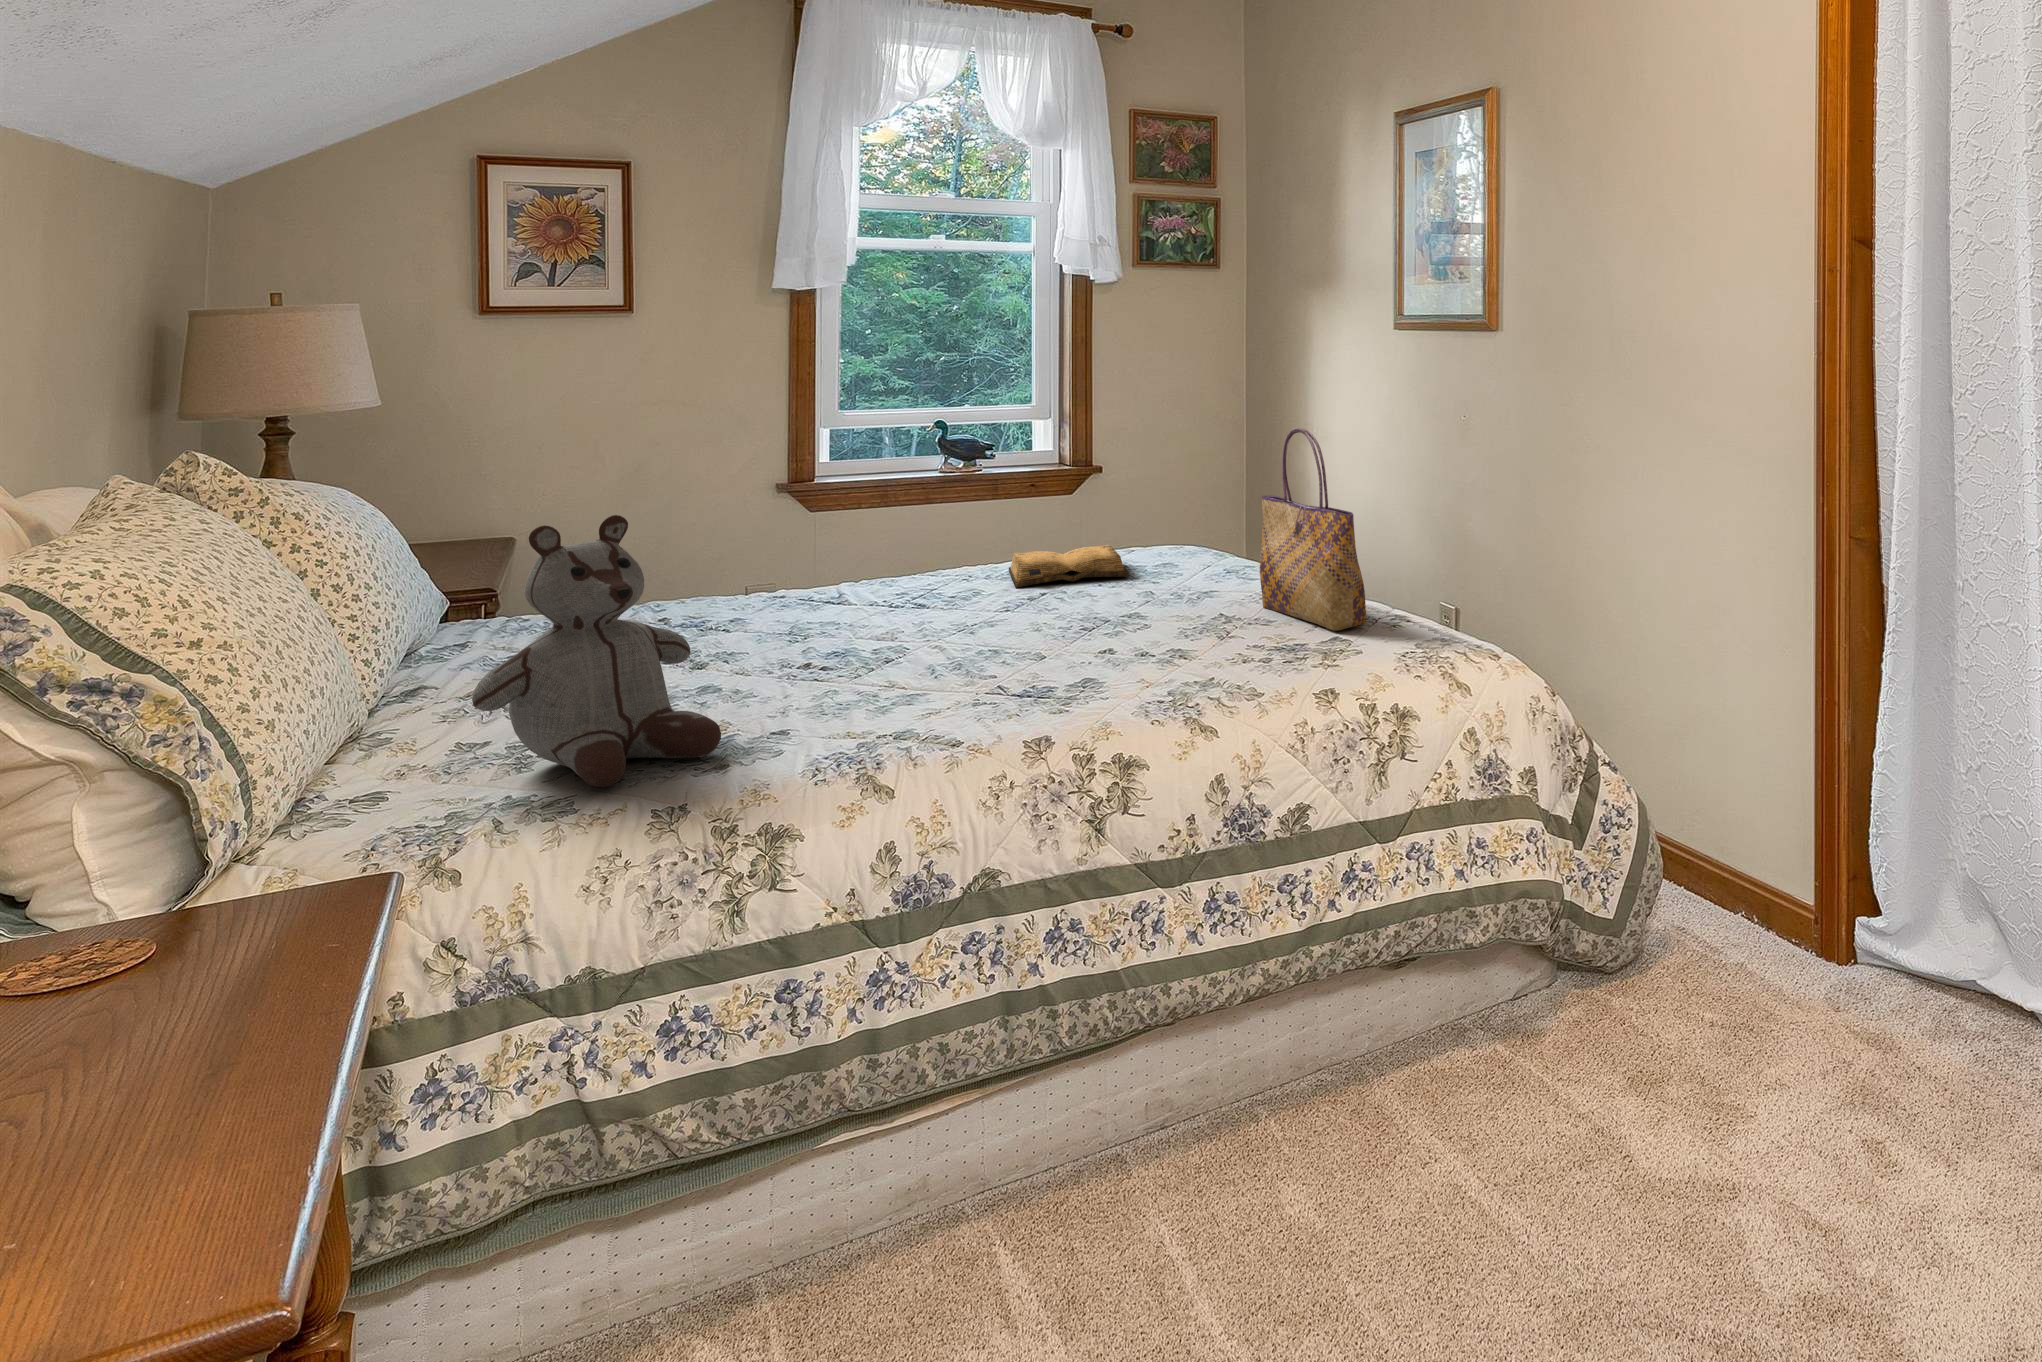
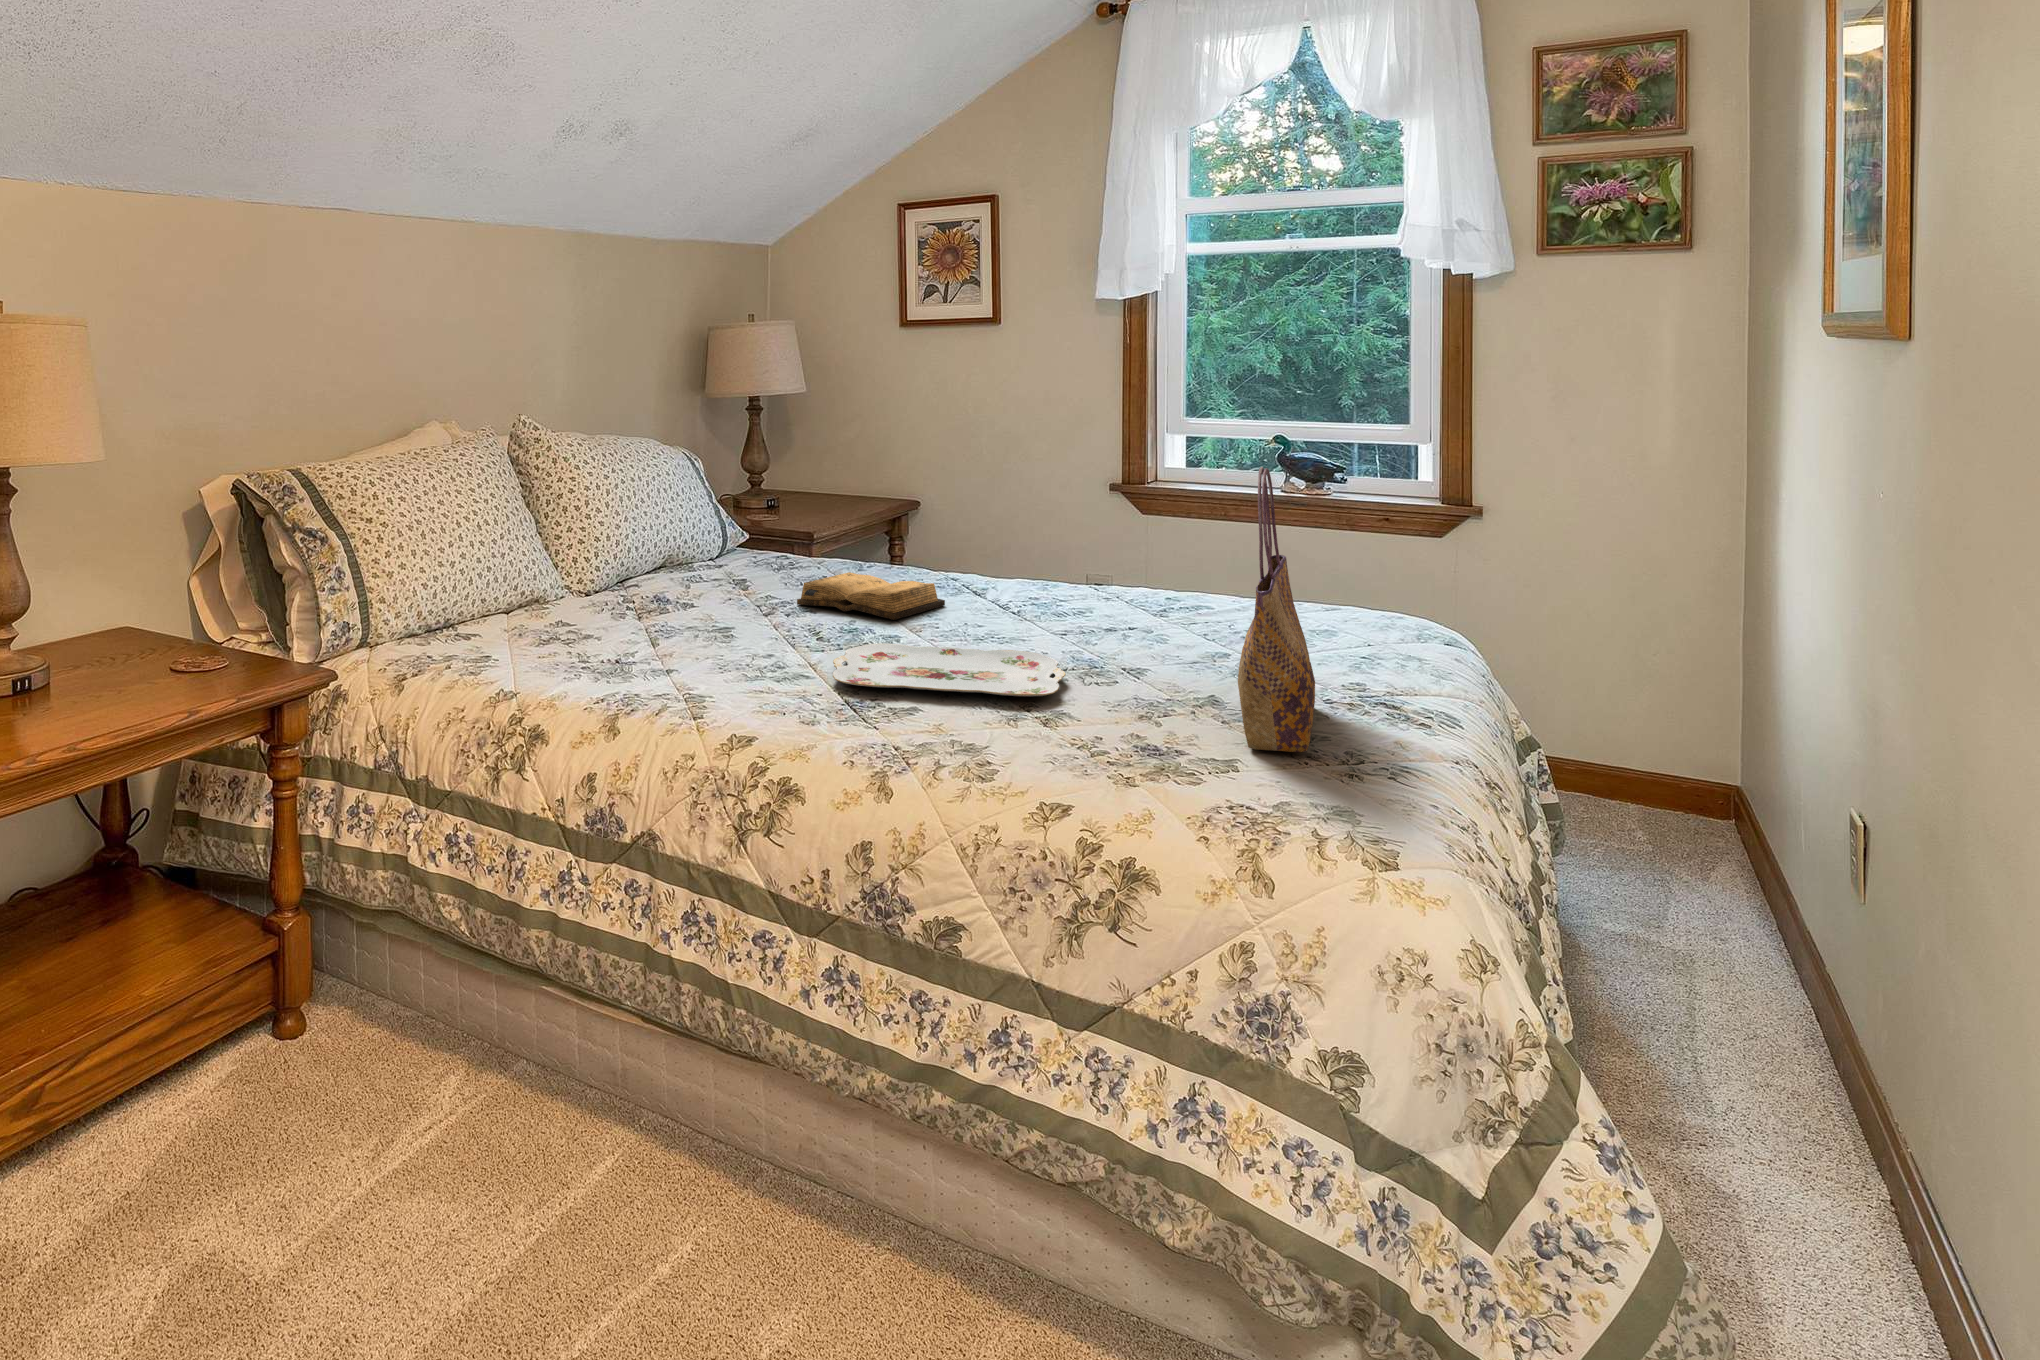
stuffed bear: present [472,515,721,787] -> none [494,470,642,664]
diary: present [1009,544,1129,587] -> present [797,572,945,620]
serving tray: none [924,620,1170,683] -> present [833,644,1066,696]

